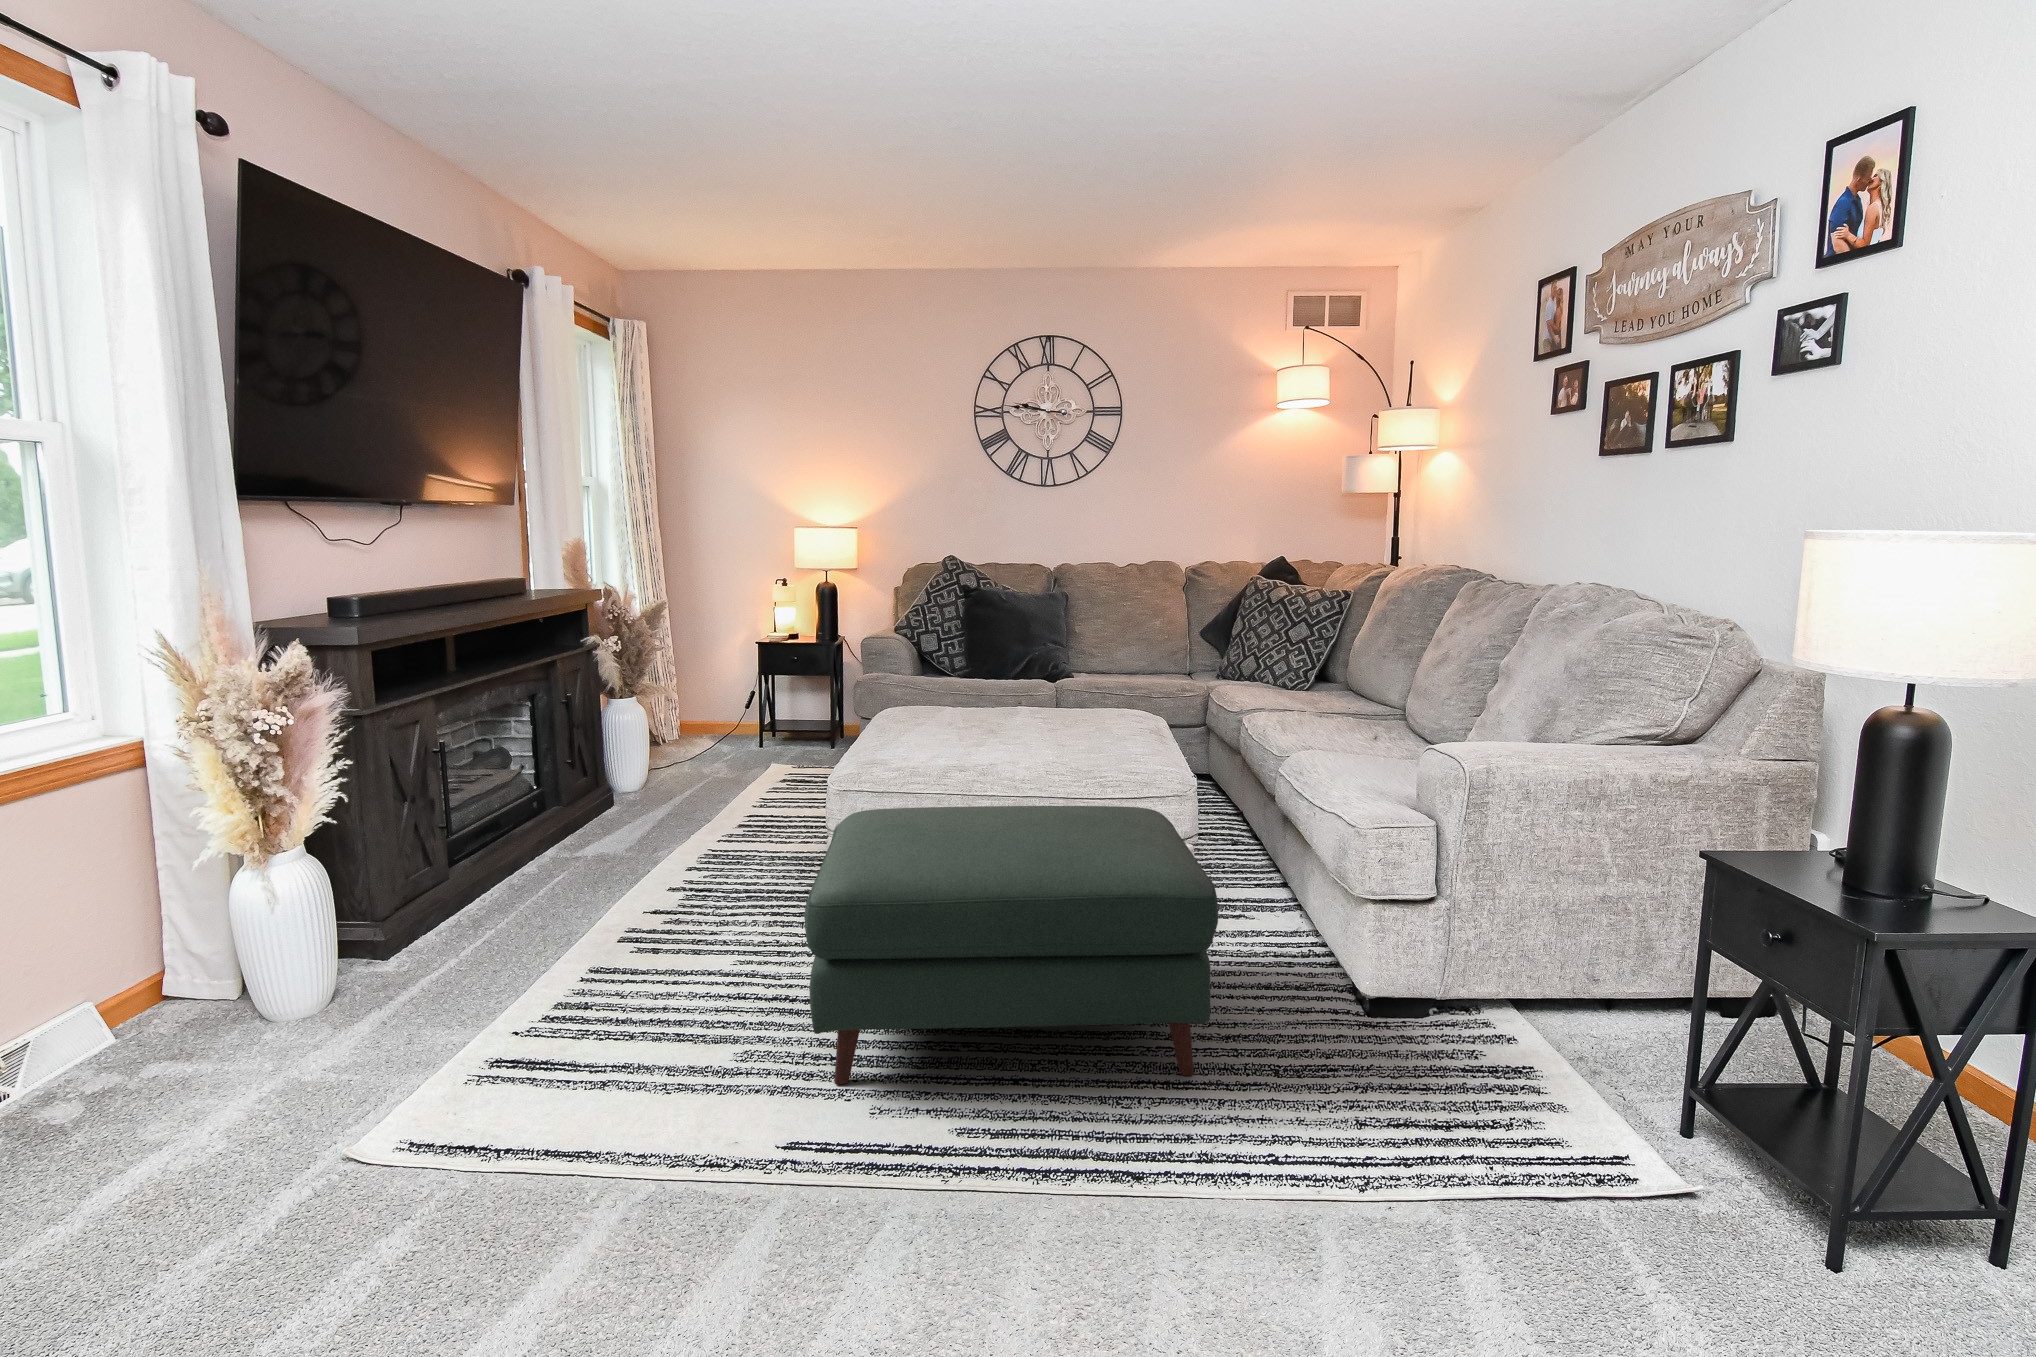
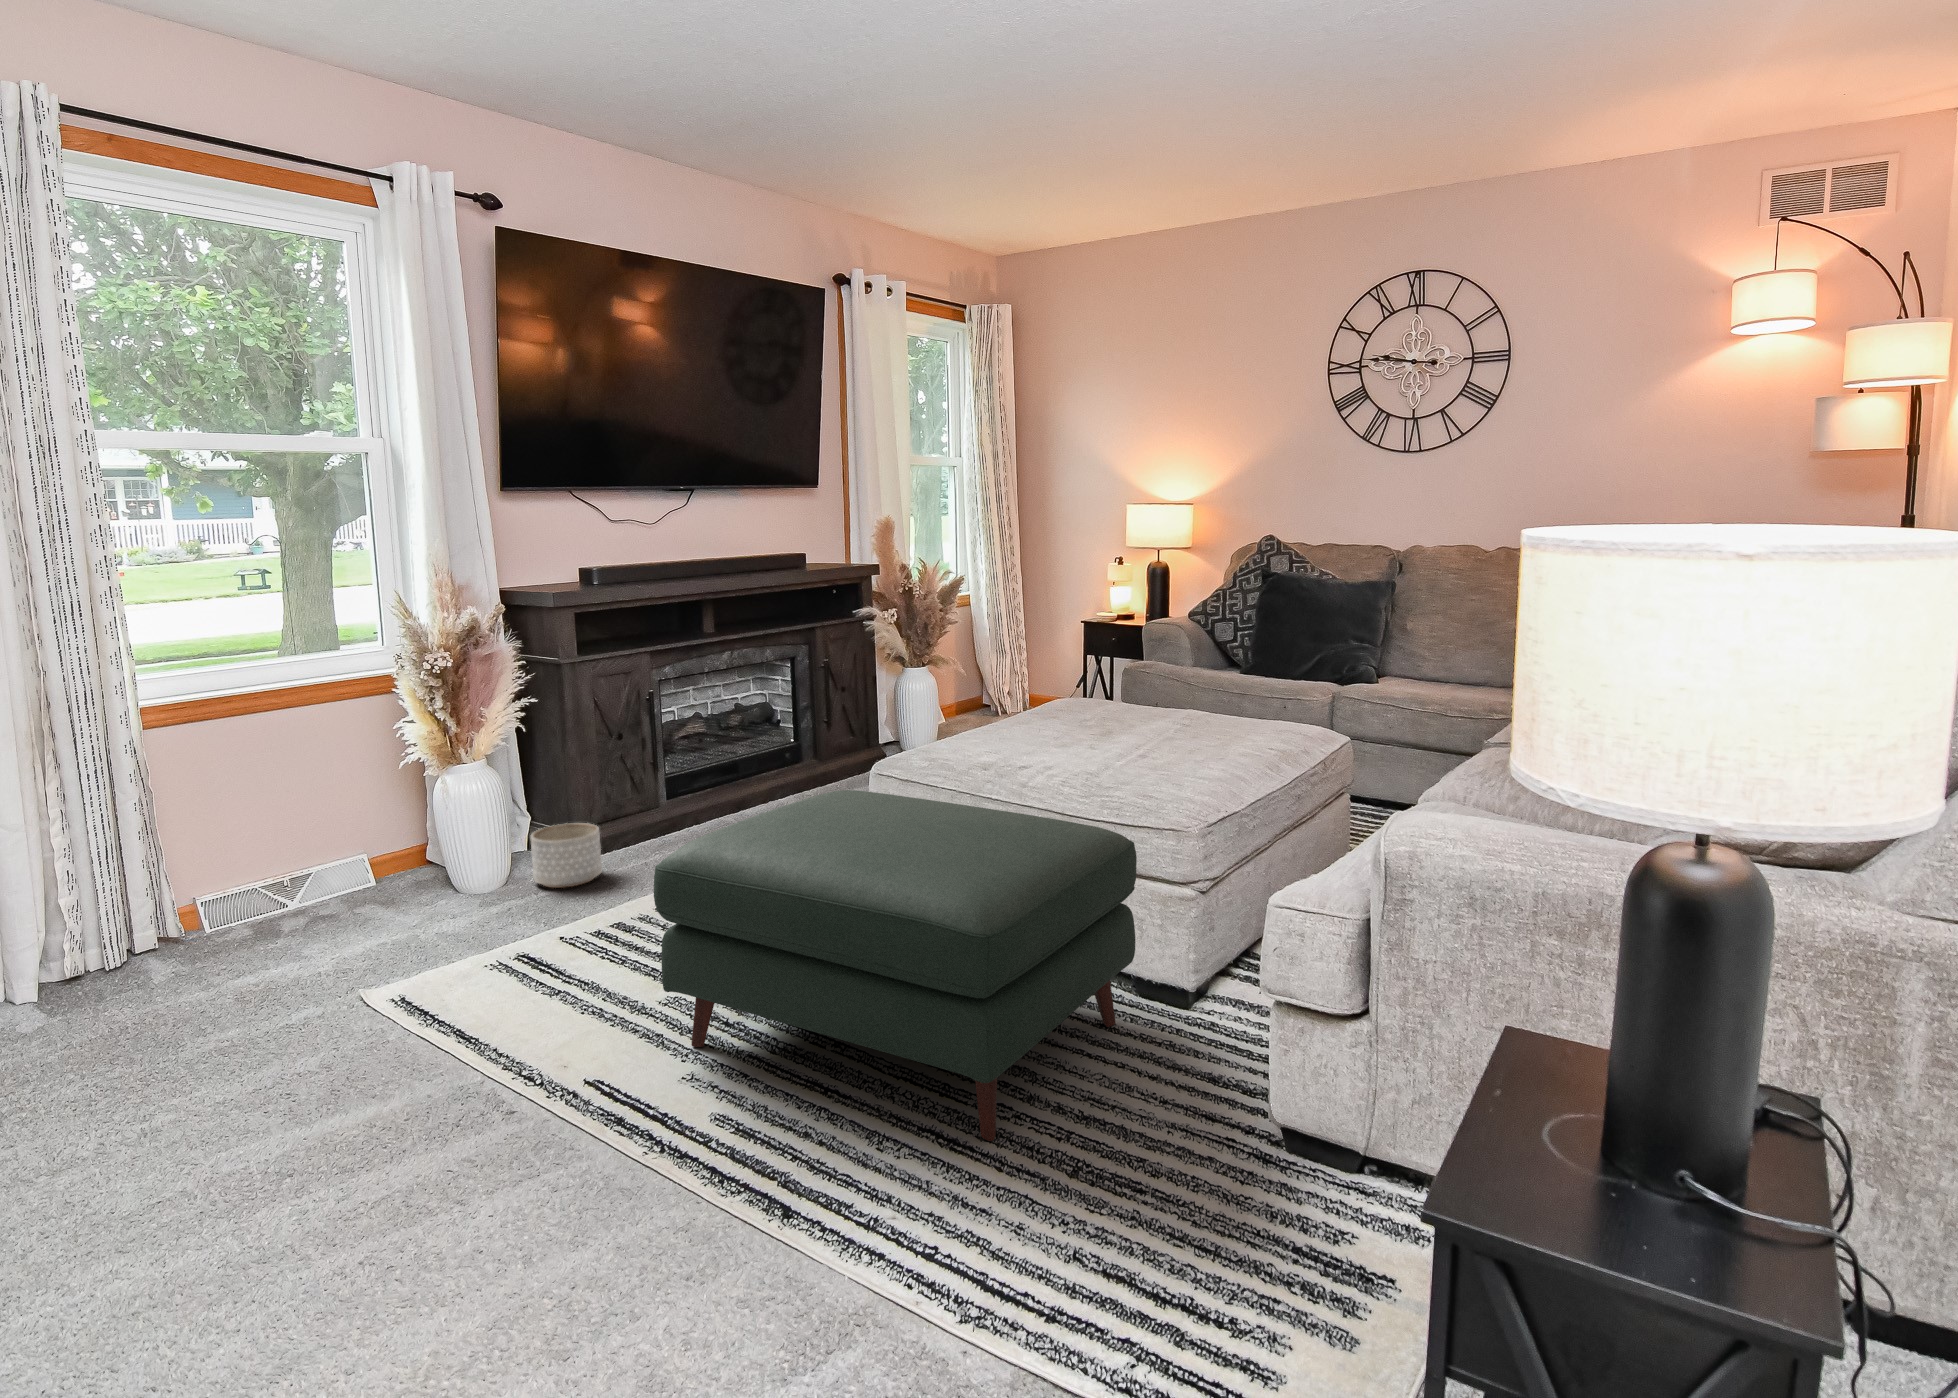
planter: none [360,906,452,989] -> present [530,823,602,888]

